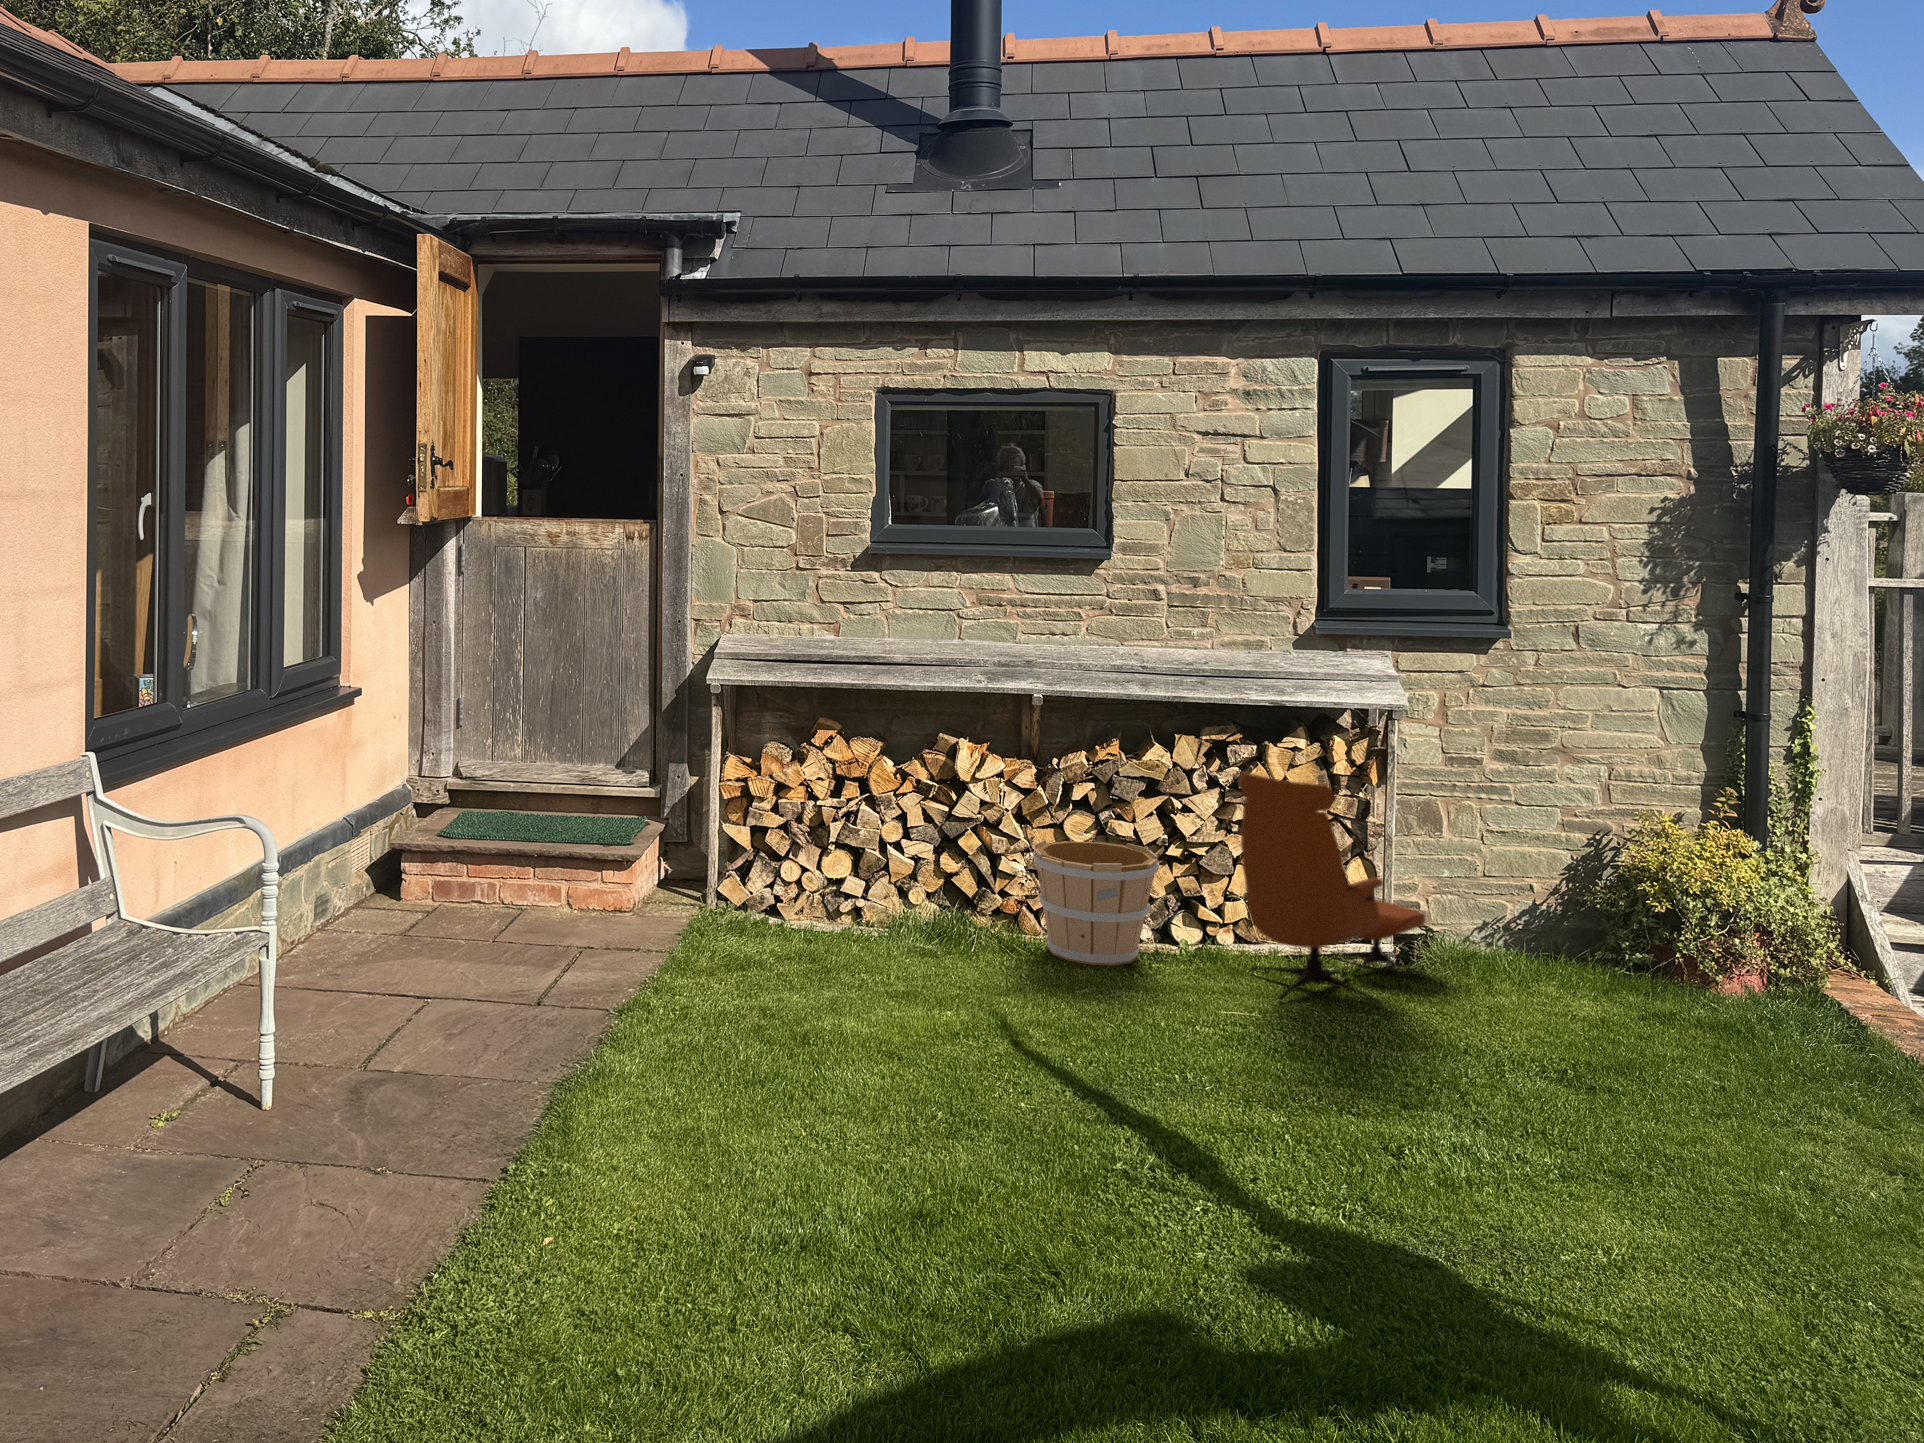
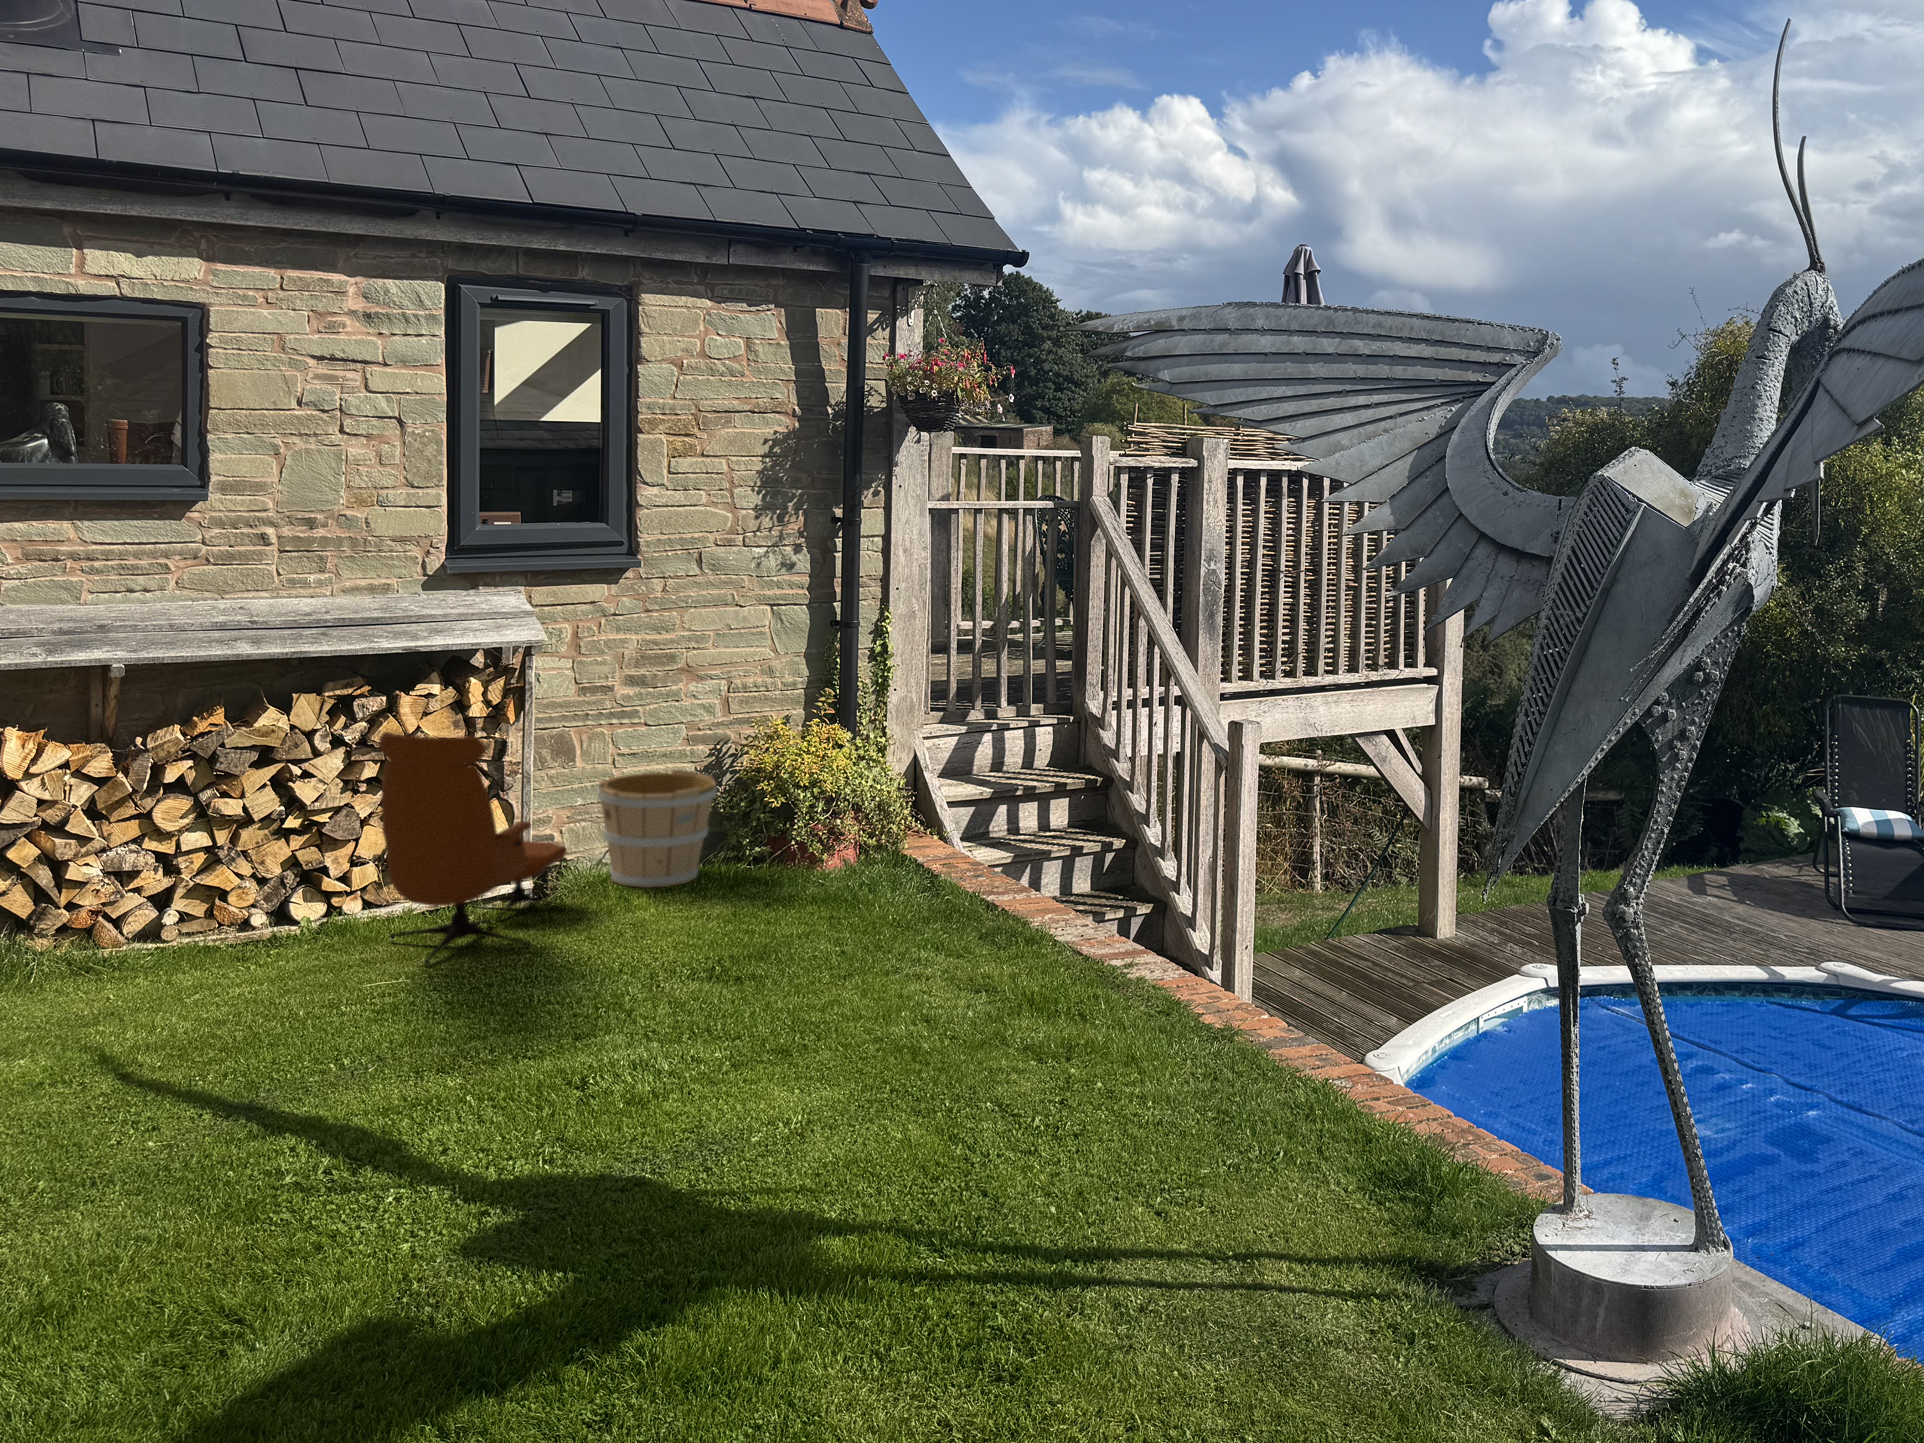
wooden bucket: present [1033,840,1159,966] -> present [597,770,717,888]

